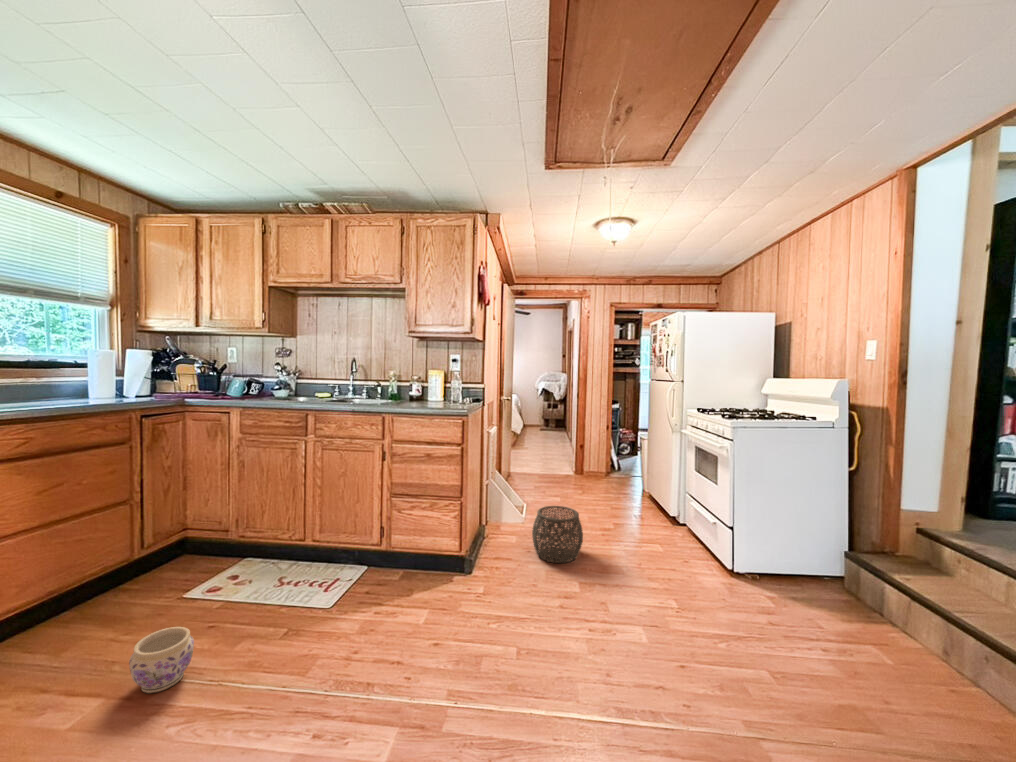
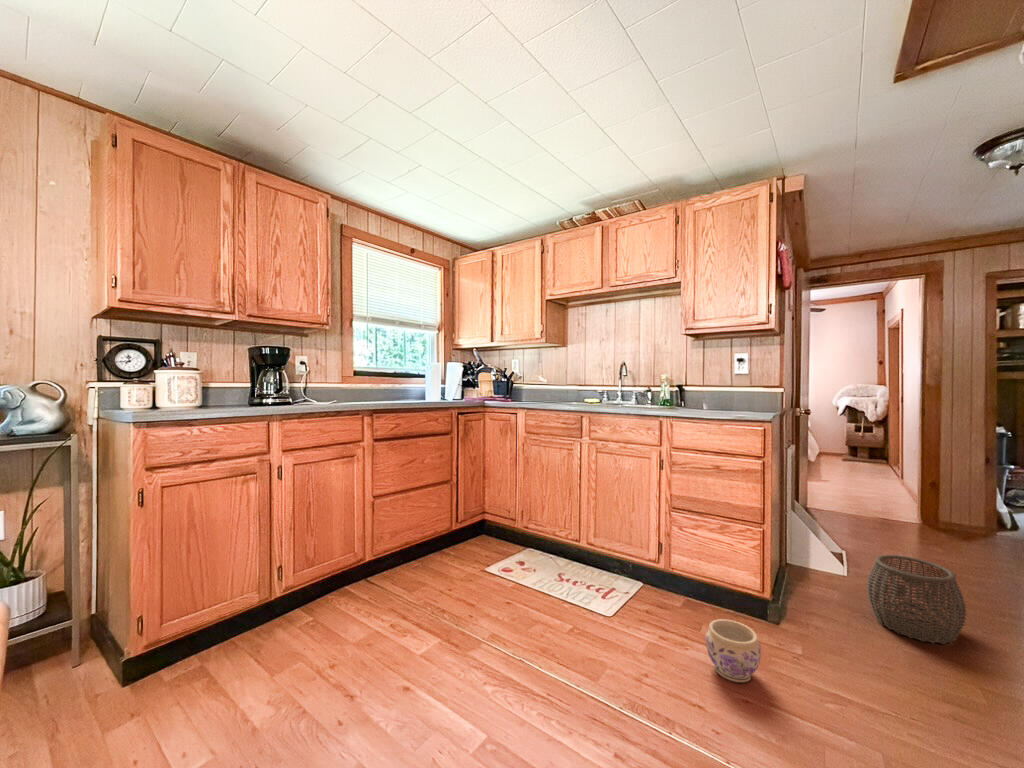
planter: present [129,627,194,694] -> present [706,619,761,683]

